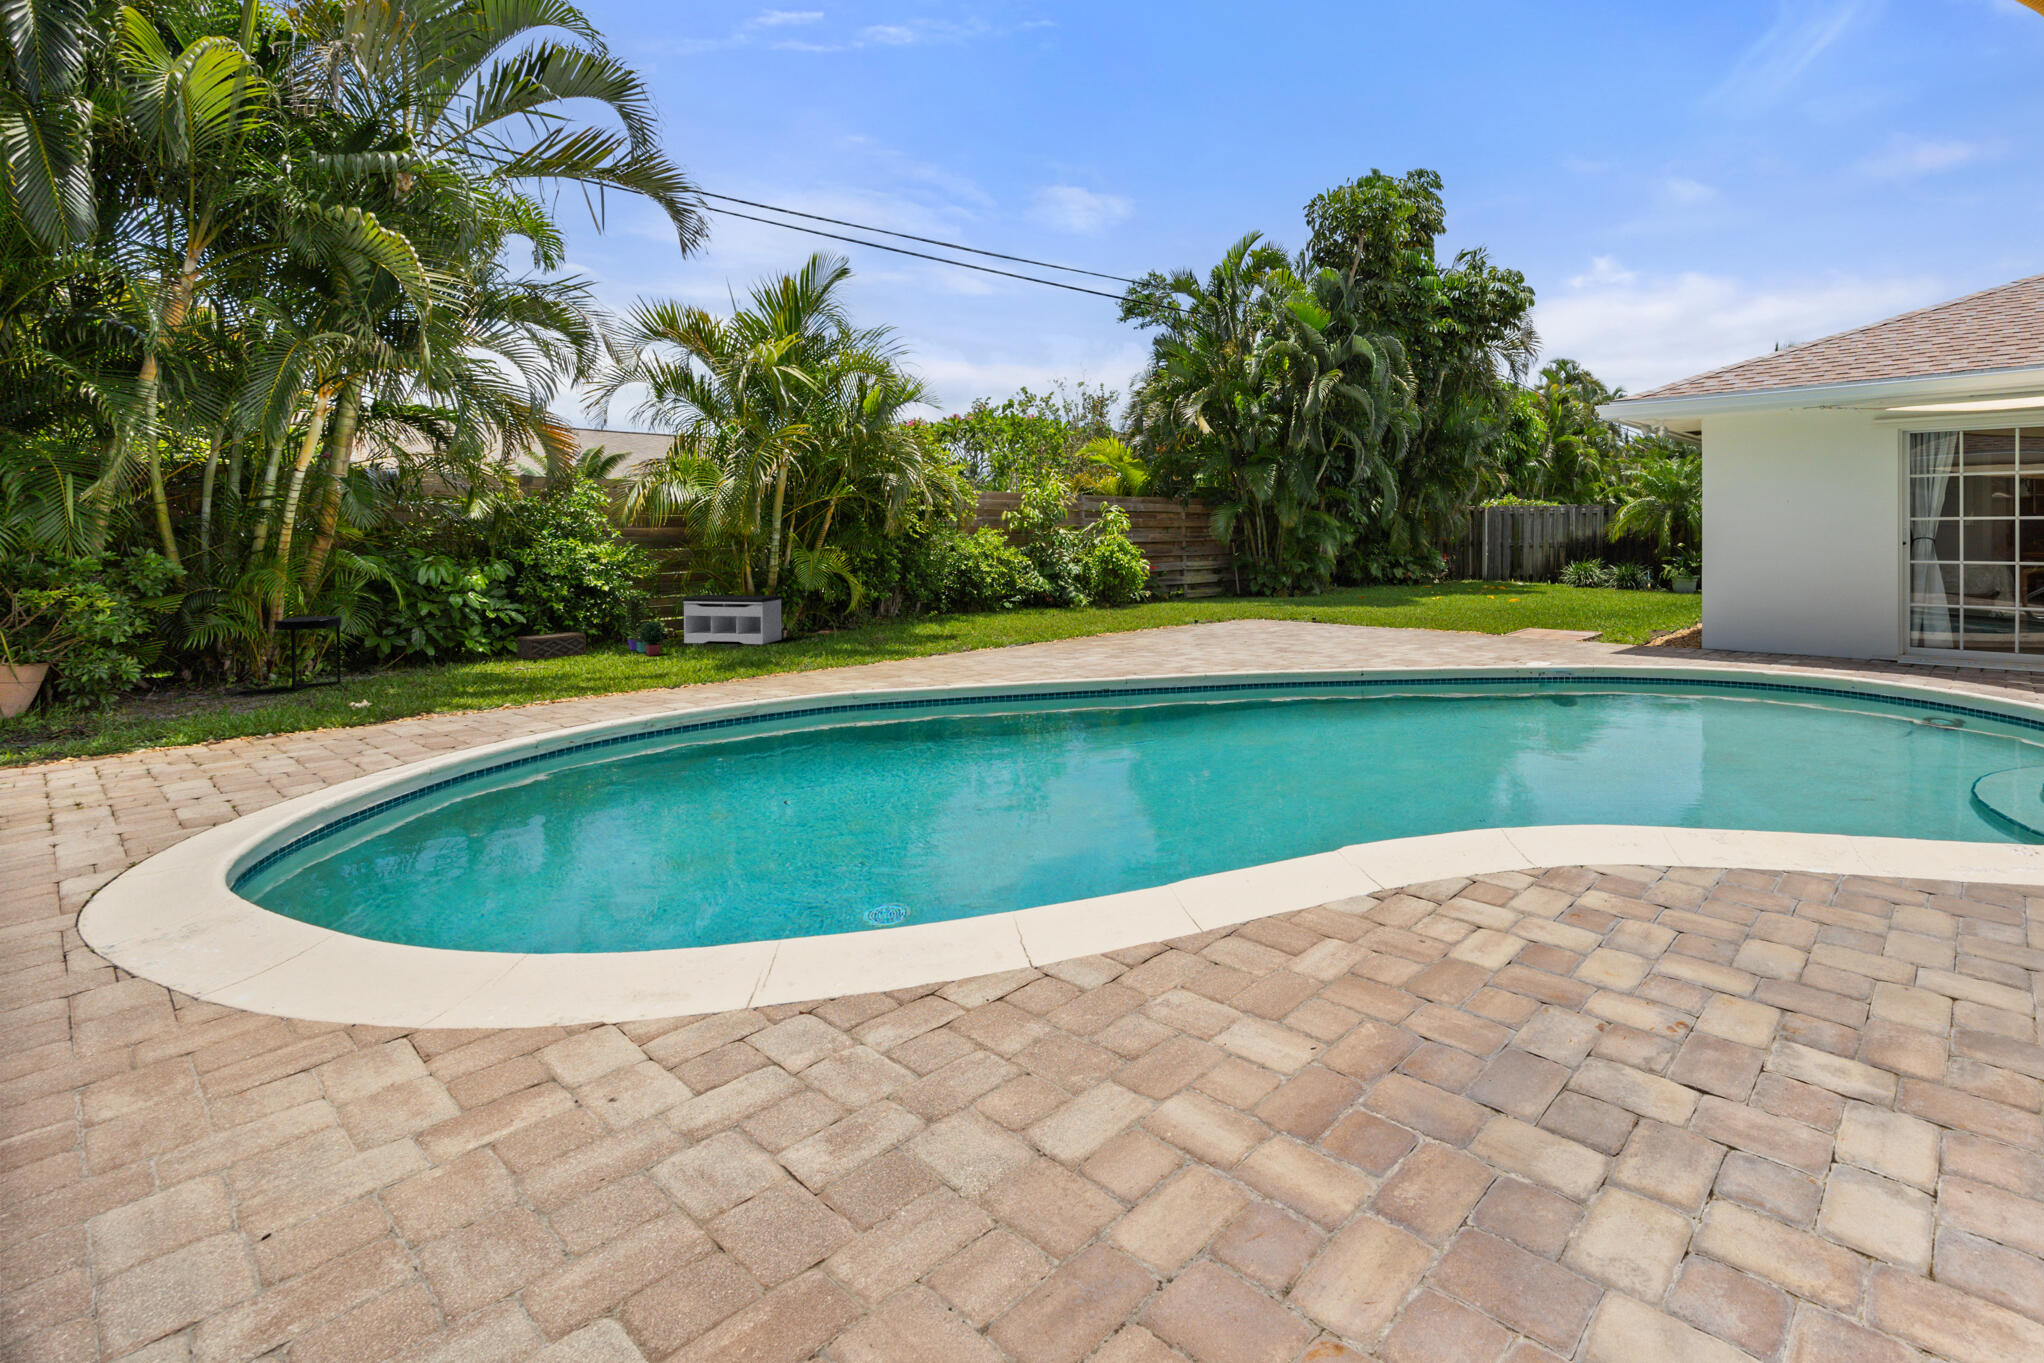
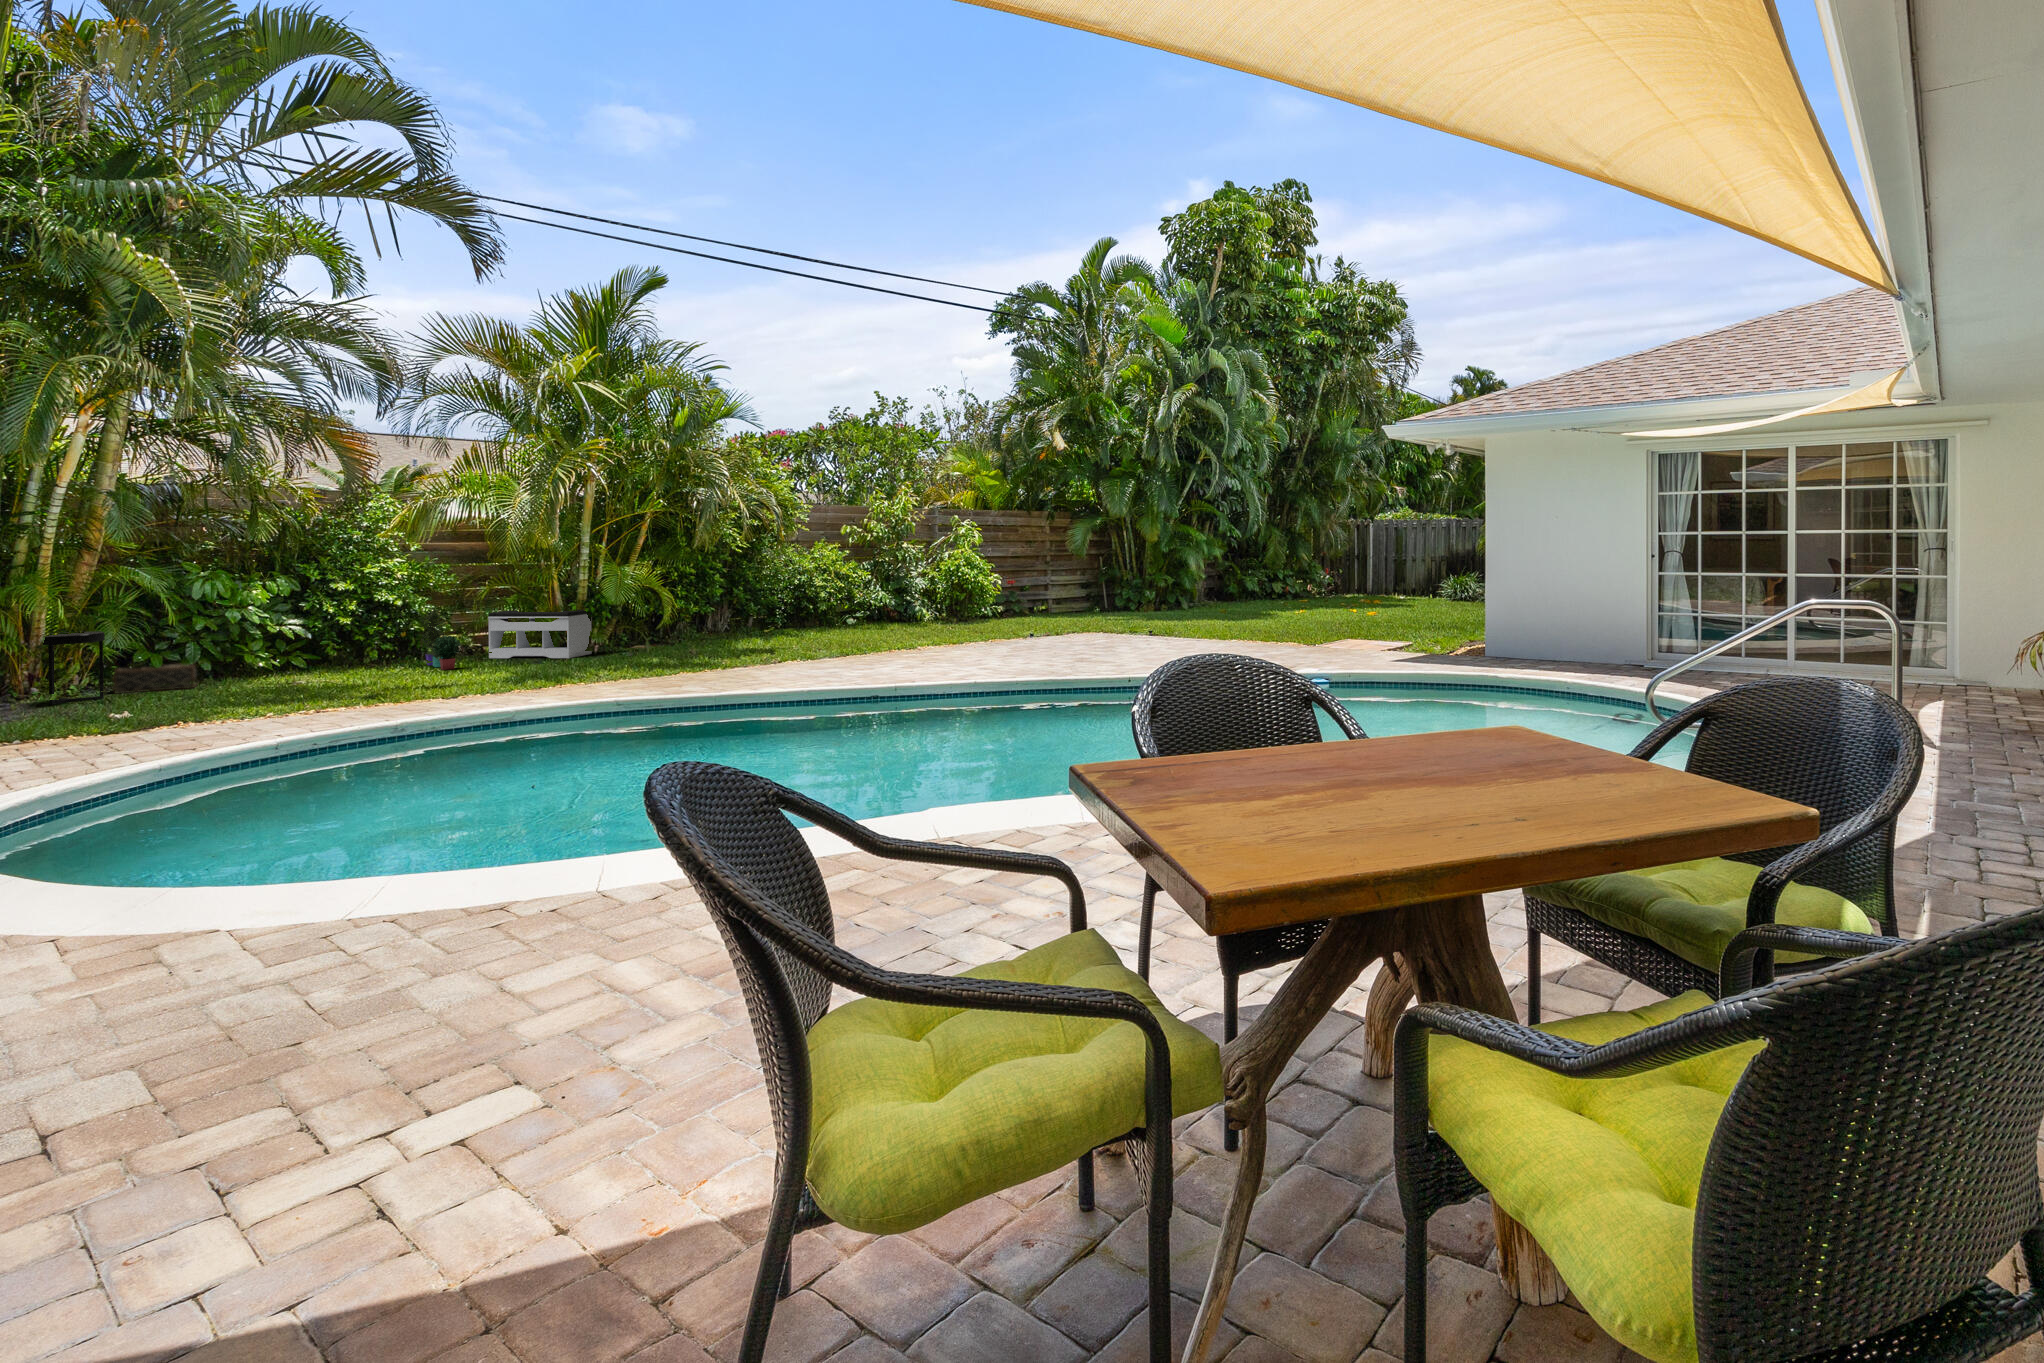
woven basket: present [517,632,586,660] -> present [113,663,197,694]

